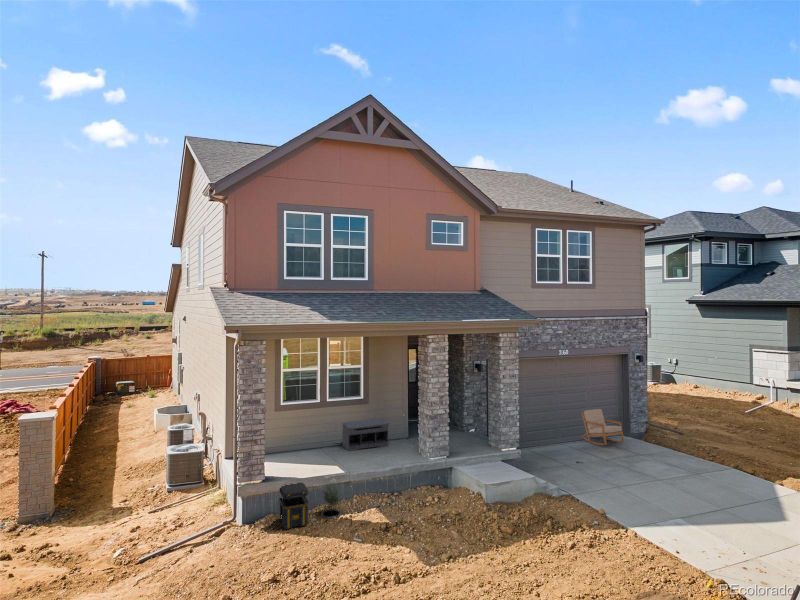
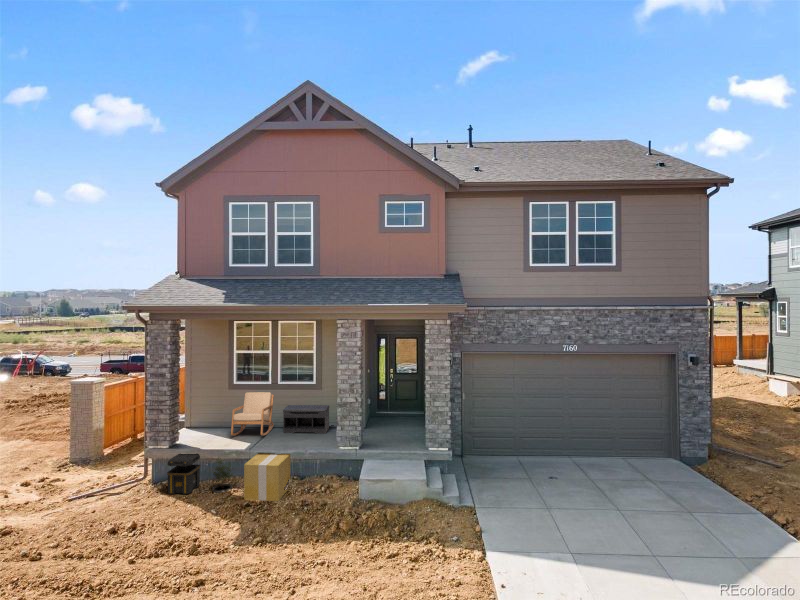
chair: present [582,409,624,445] -> present [231,392,274,436]
cardboard box: none [361,468,404,519] -> present [244,453,290,501]

